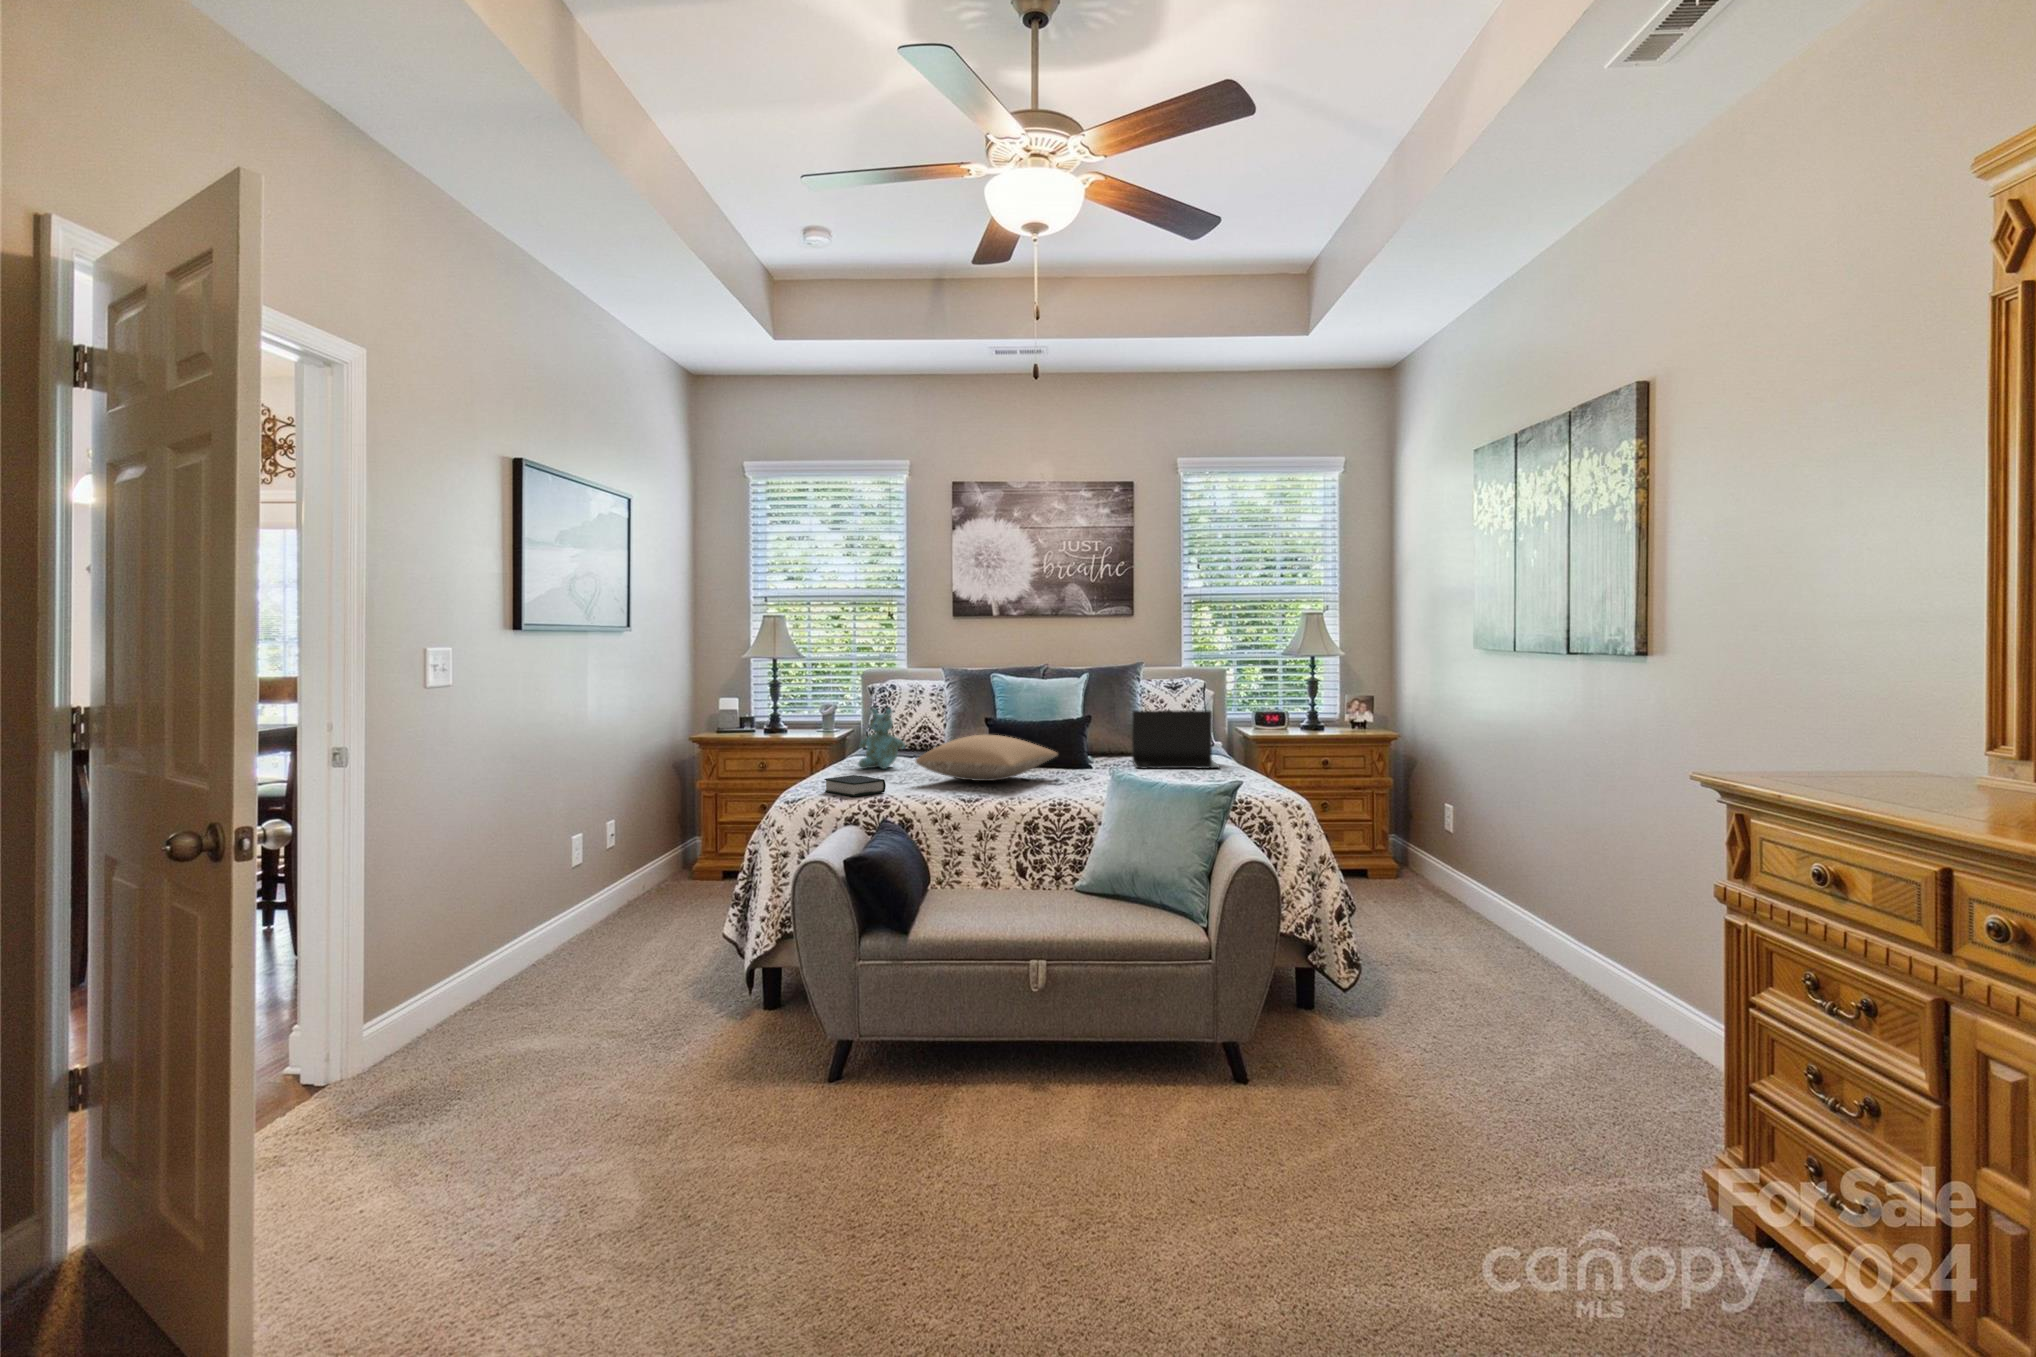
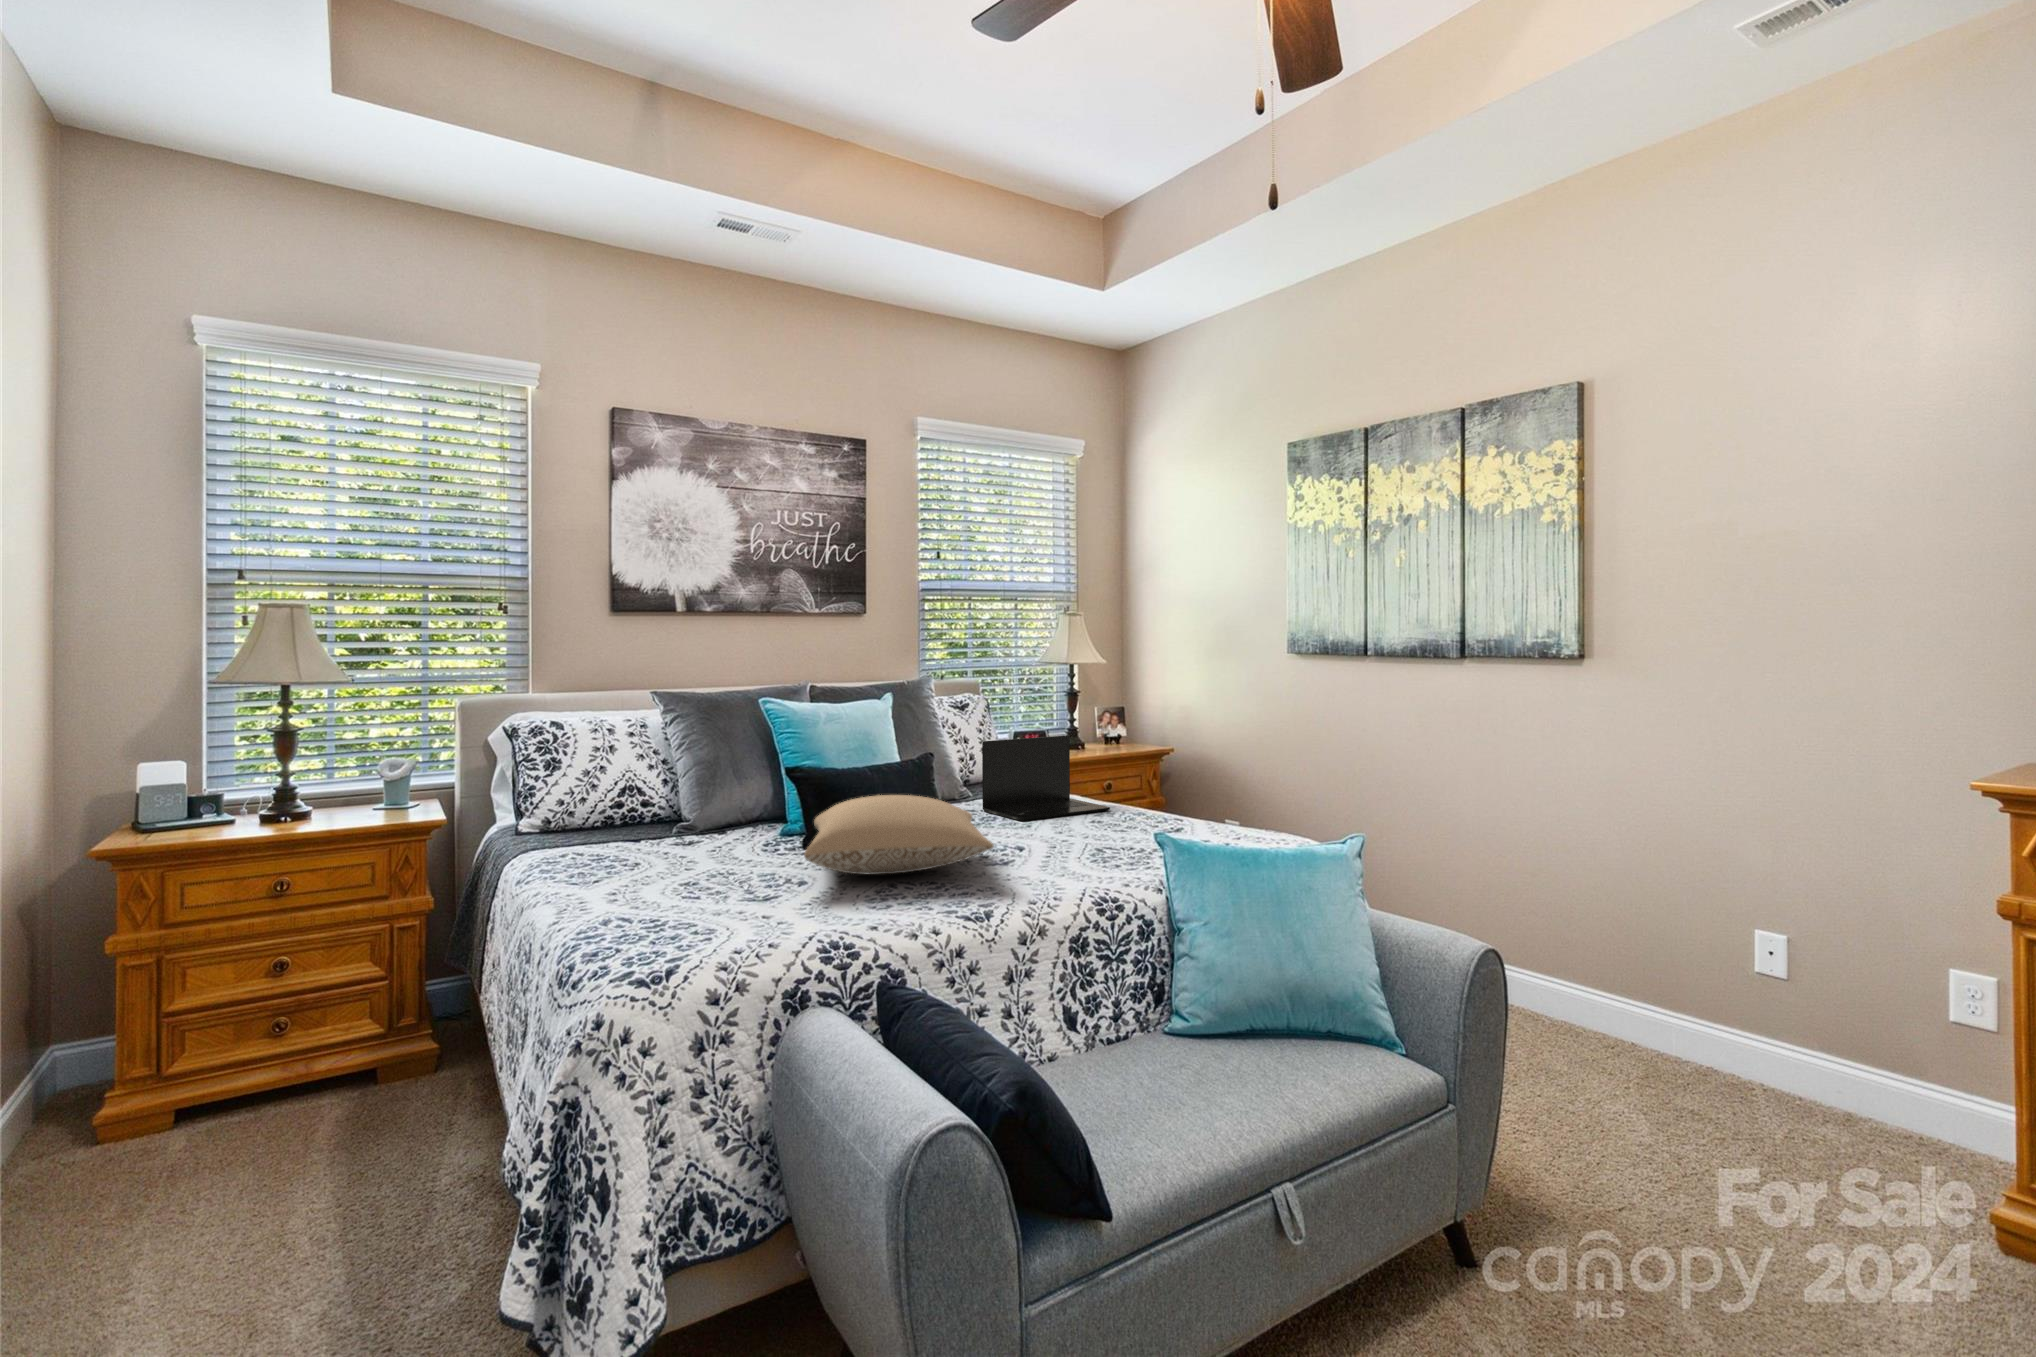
stuffed bear: present [858,708,905,769] -> none [600,762,692,875]
book: present [824,775,886,797] -> none [684,898,805,945]

